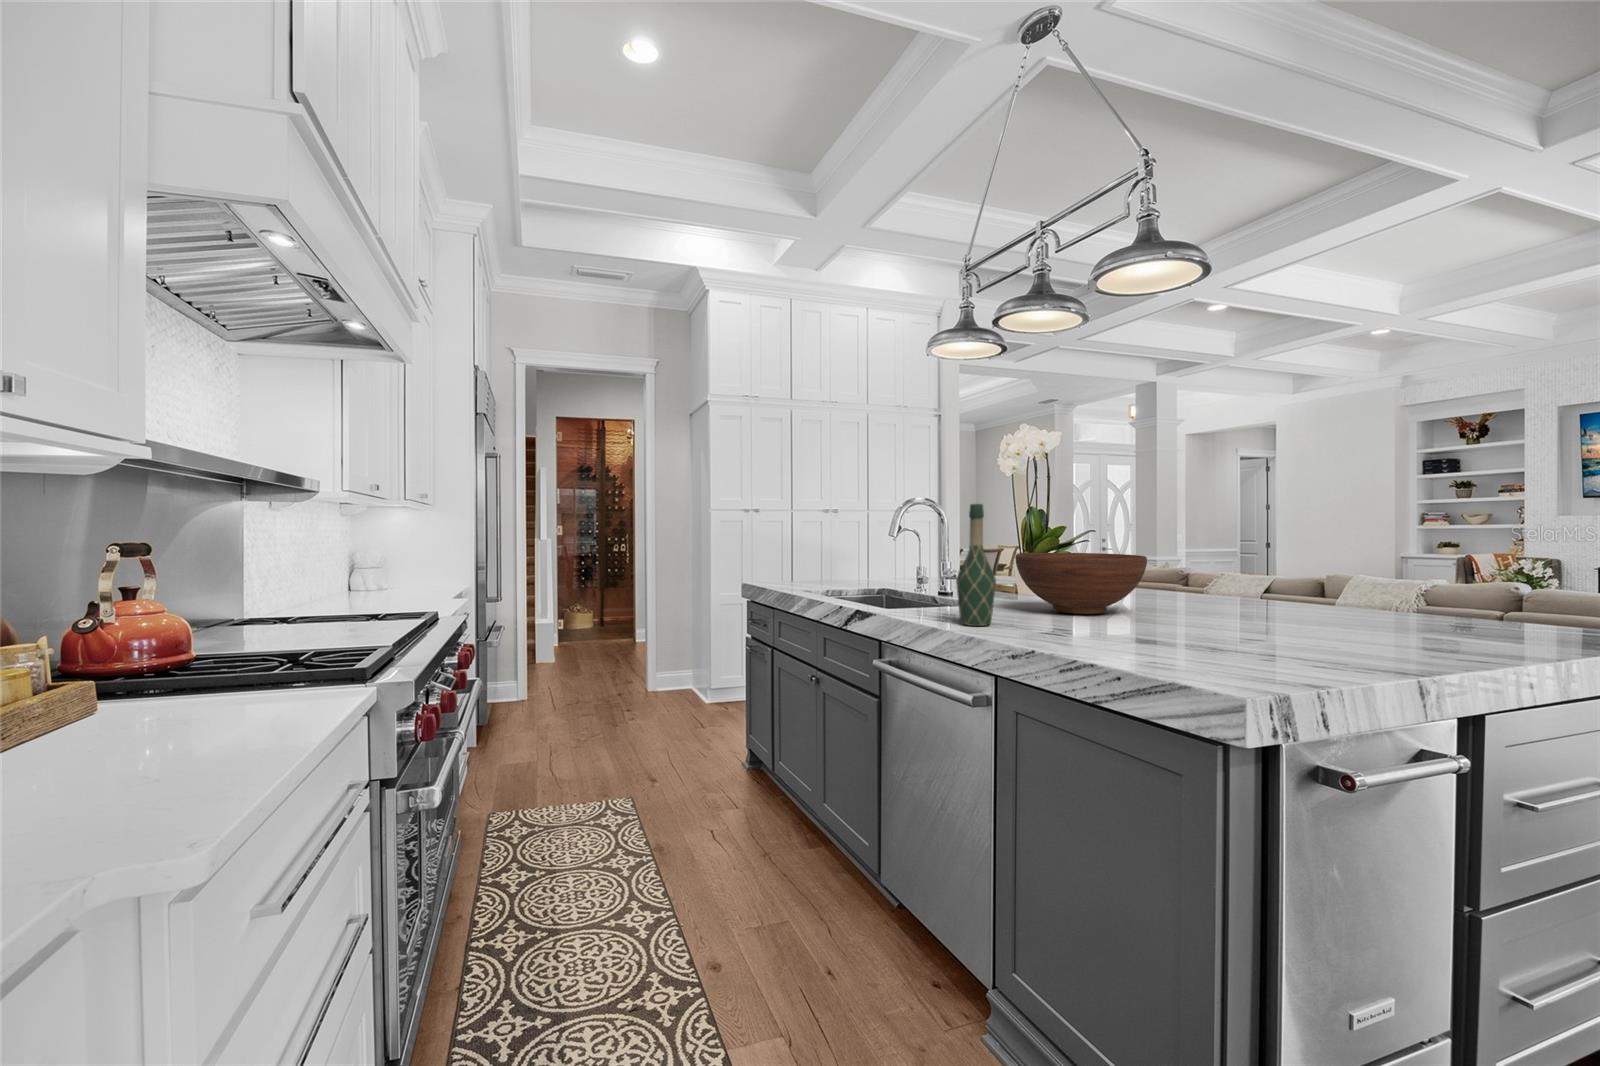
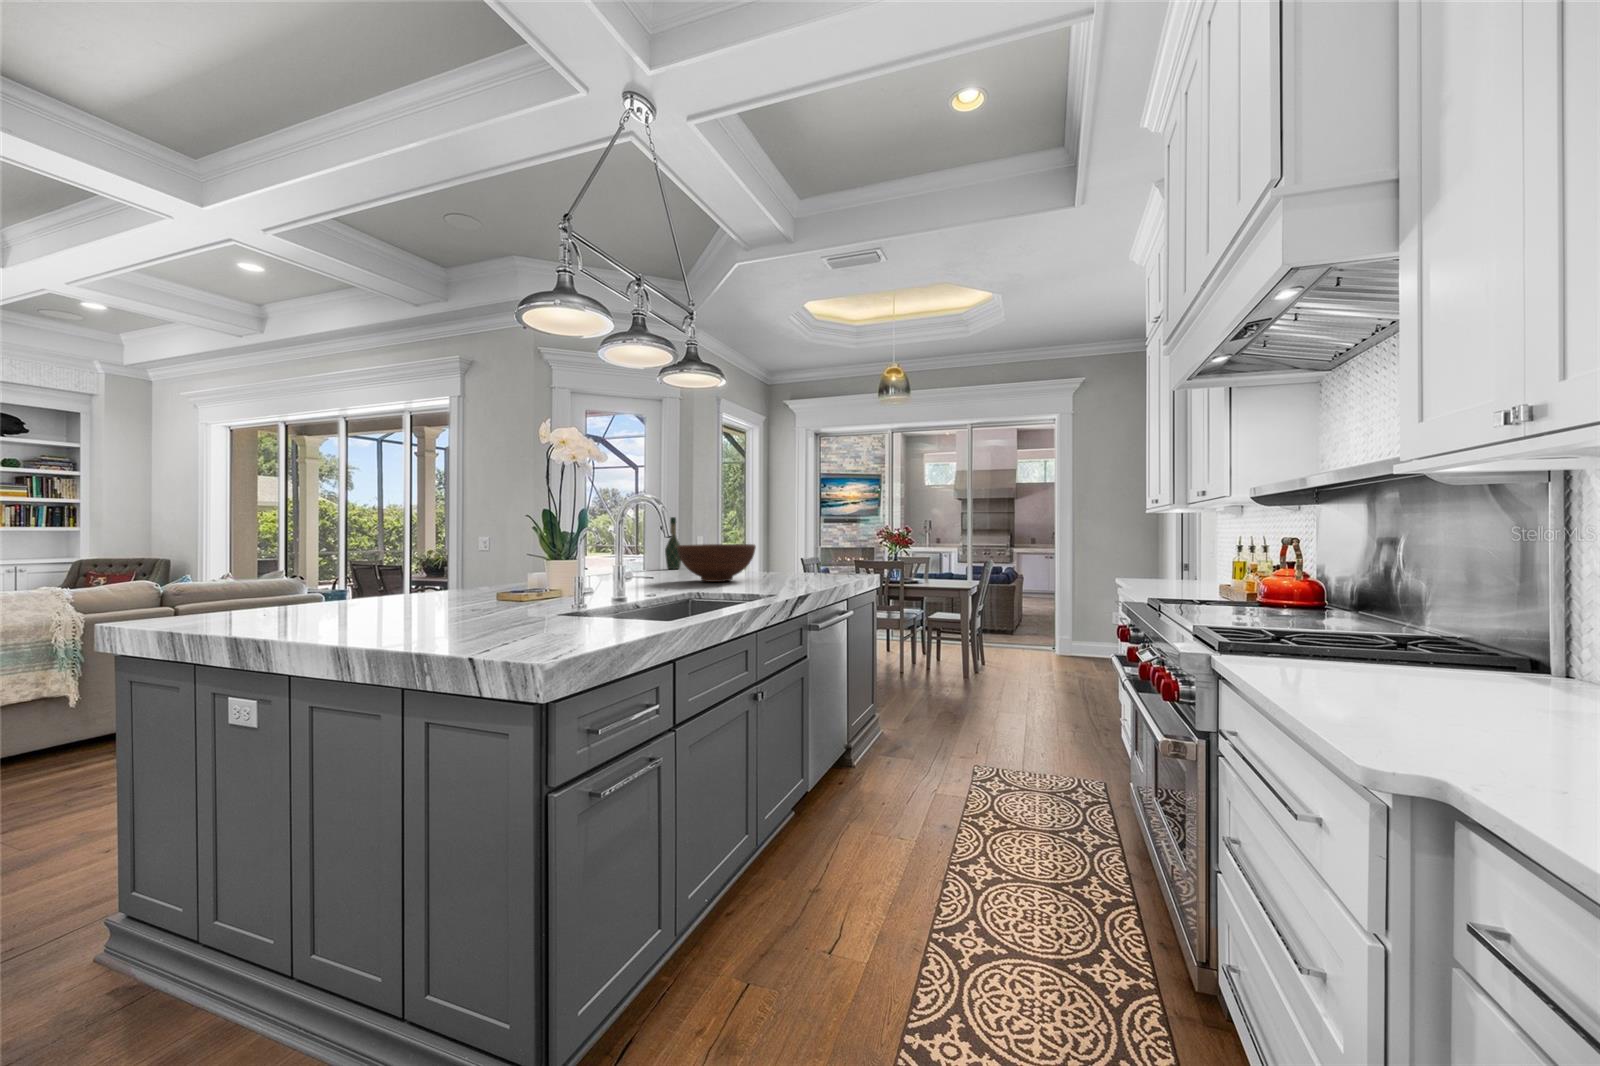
wine bottle: present [956,504,996,626] -> present [665,517,681,569]

